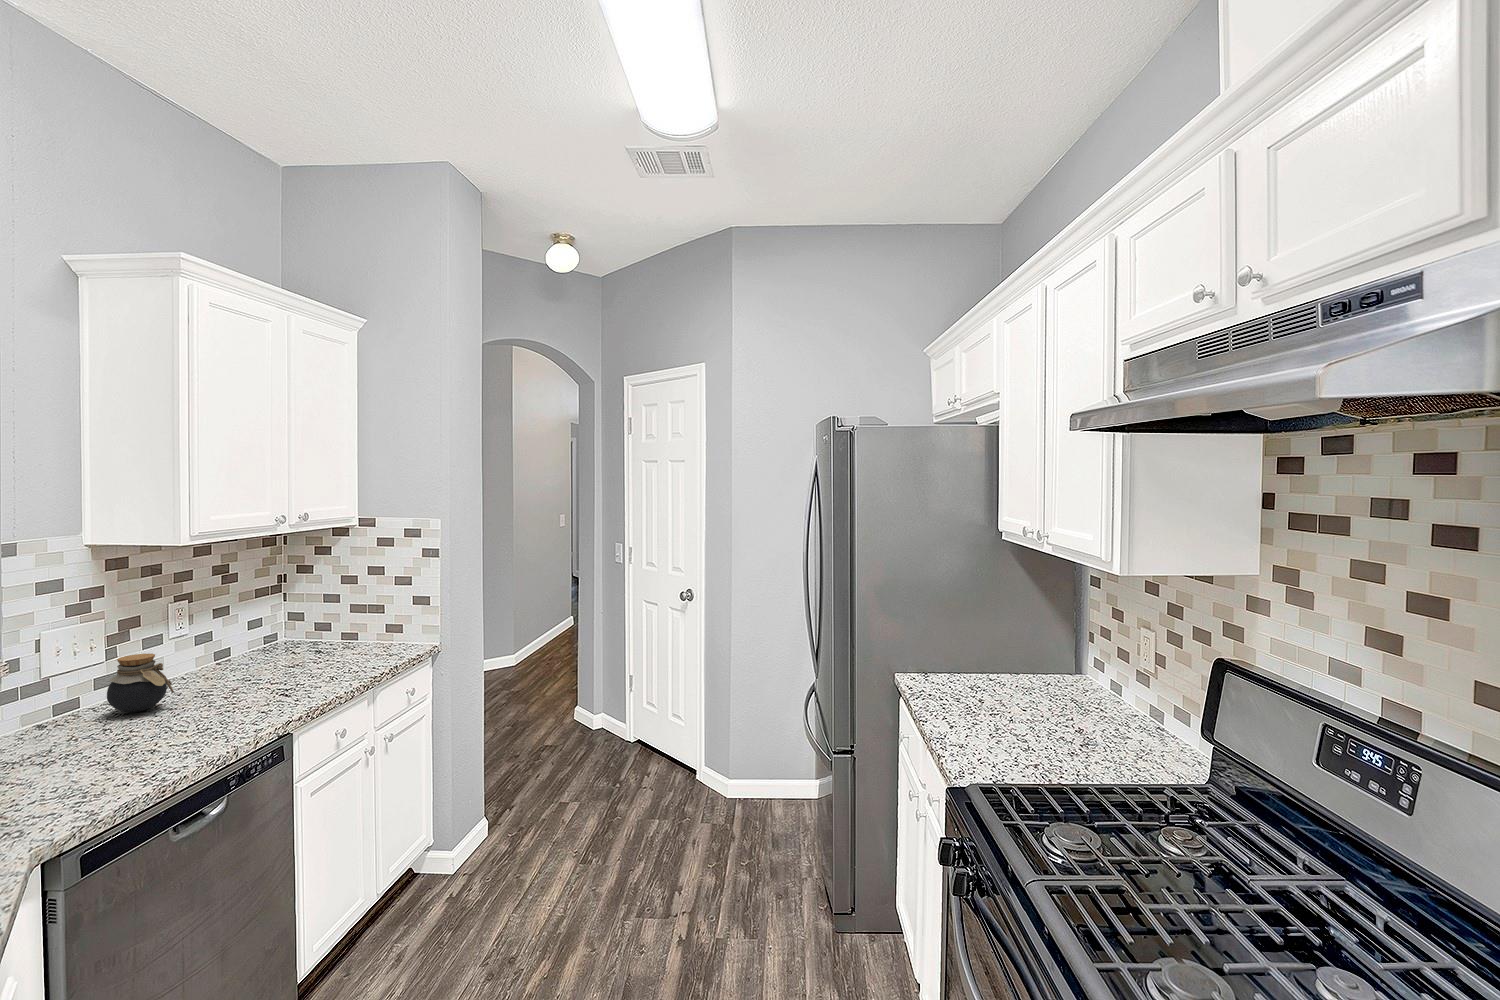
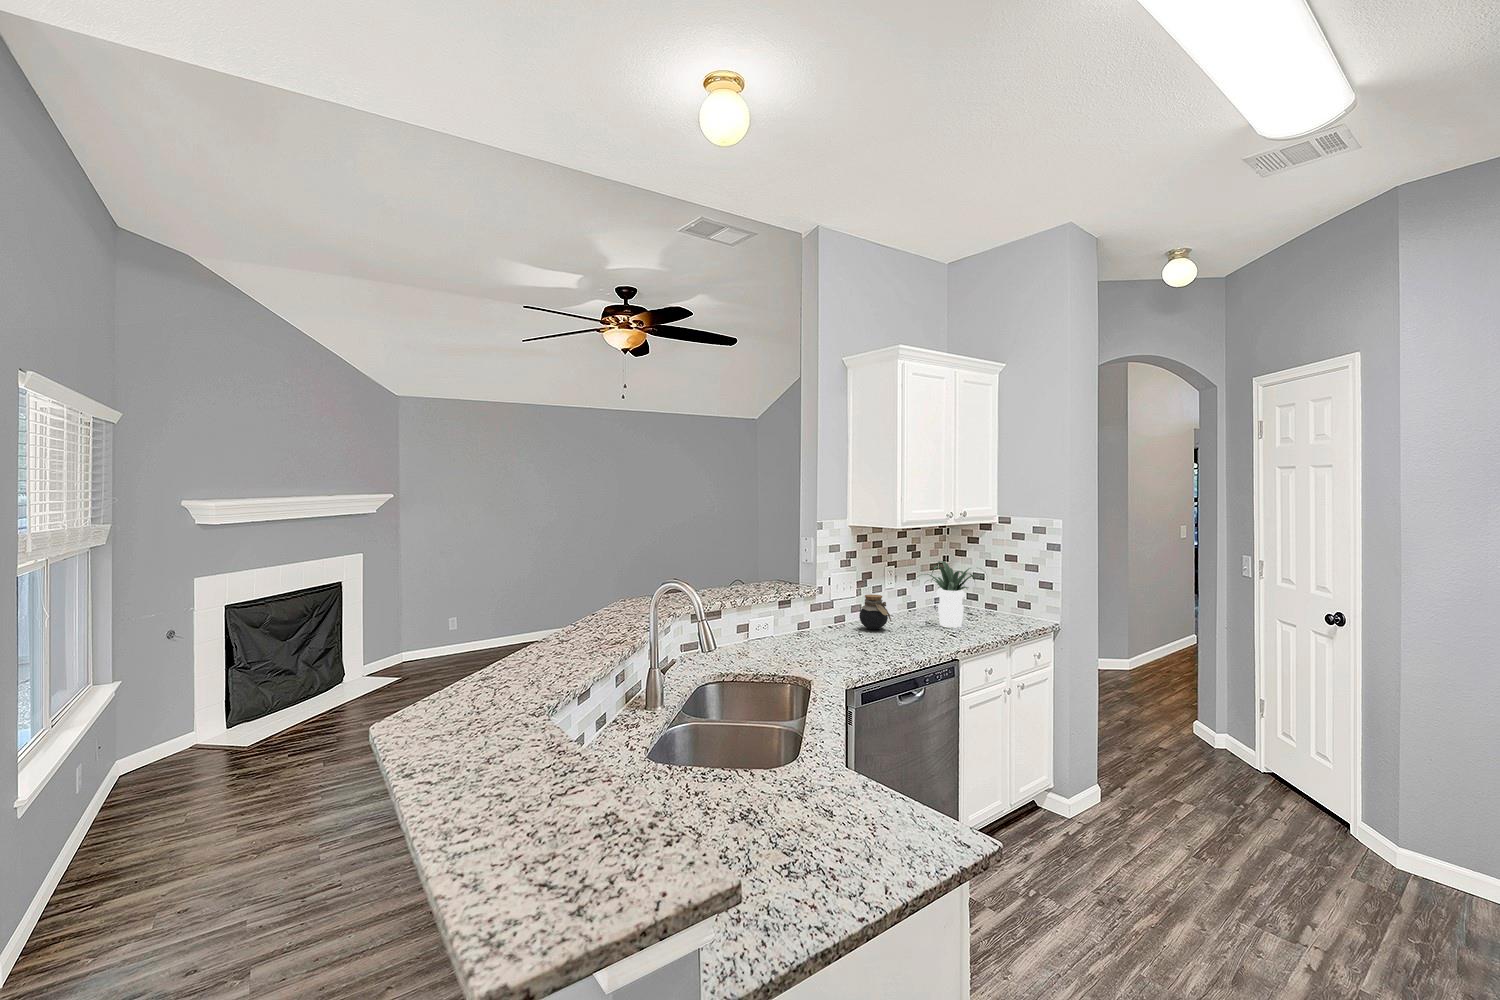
potted plant: none [214,585,346,680] -> present [915,561,983,627]

